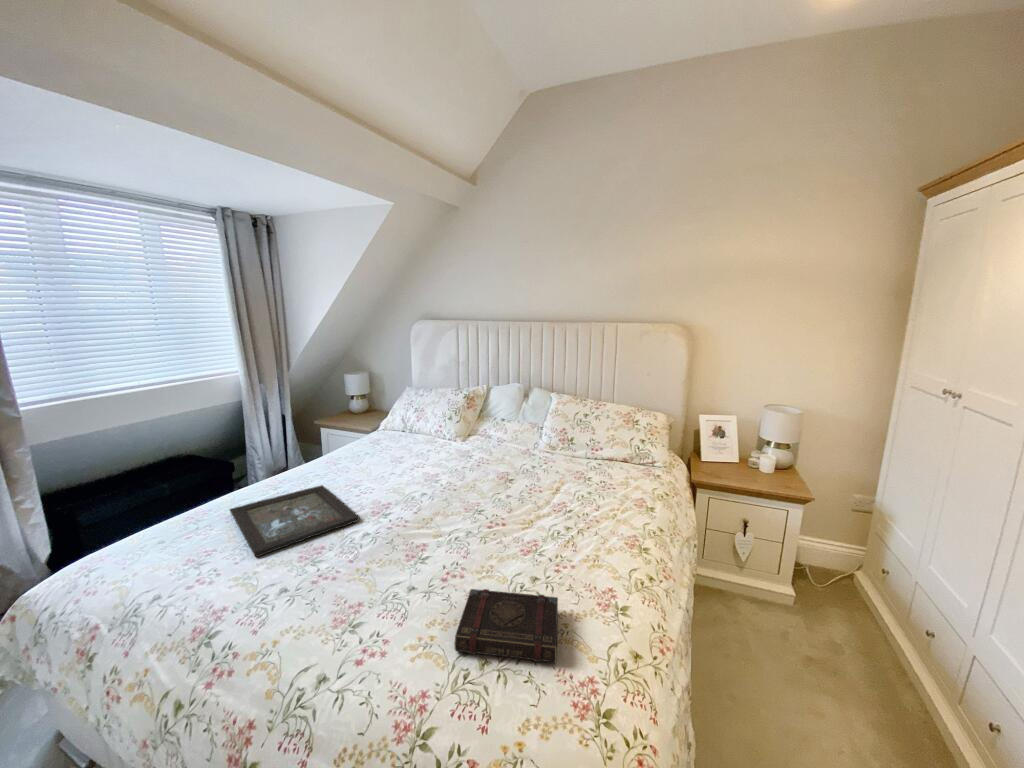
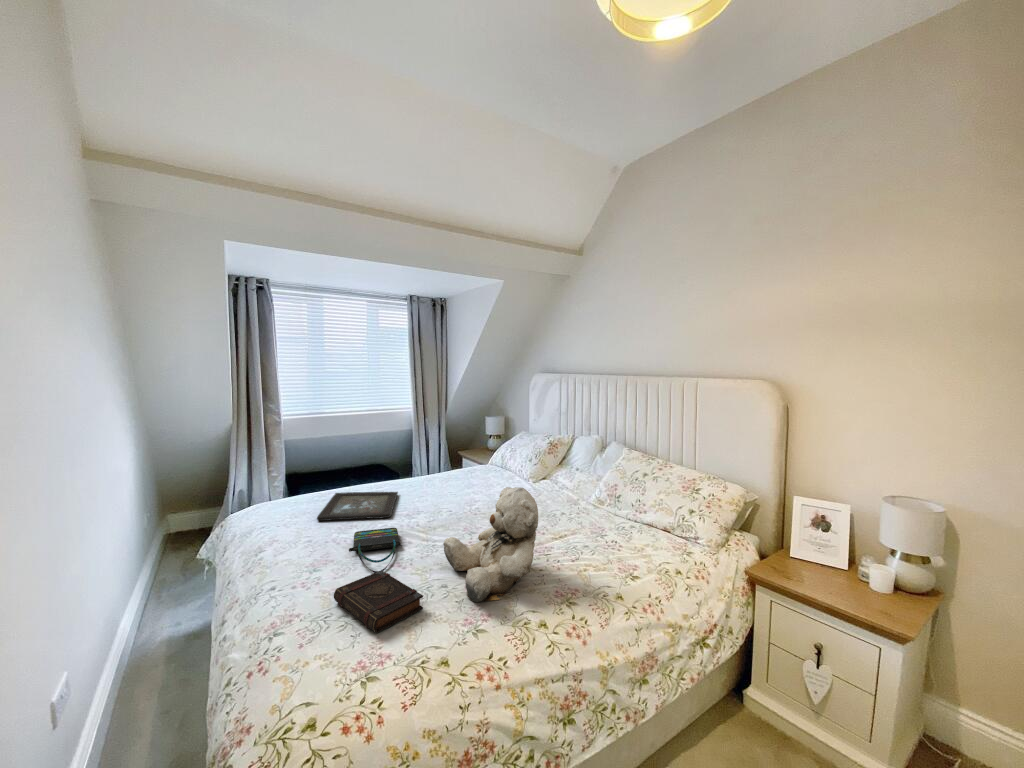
teddy bear: none [501,451,615,582] -> present [443,487,538,602]
tote bag: none [351,531,452,595] -> present [349,528,402,573]

